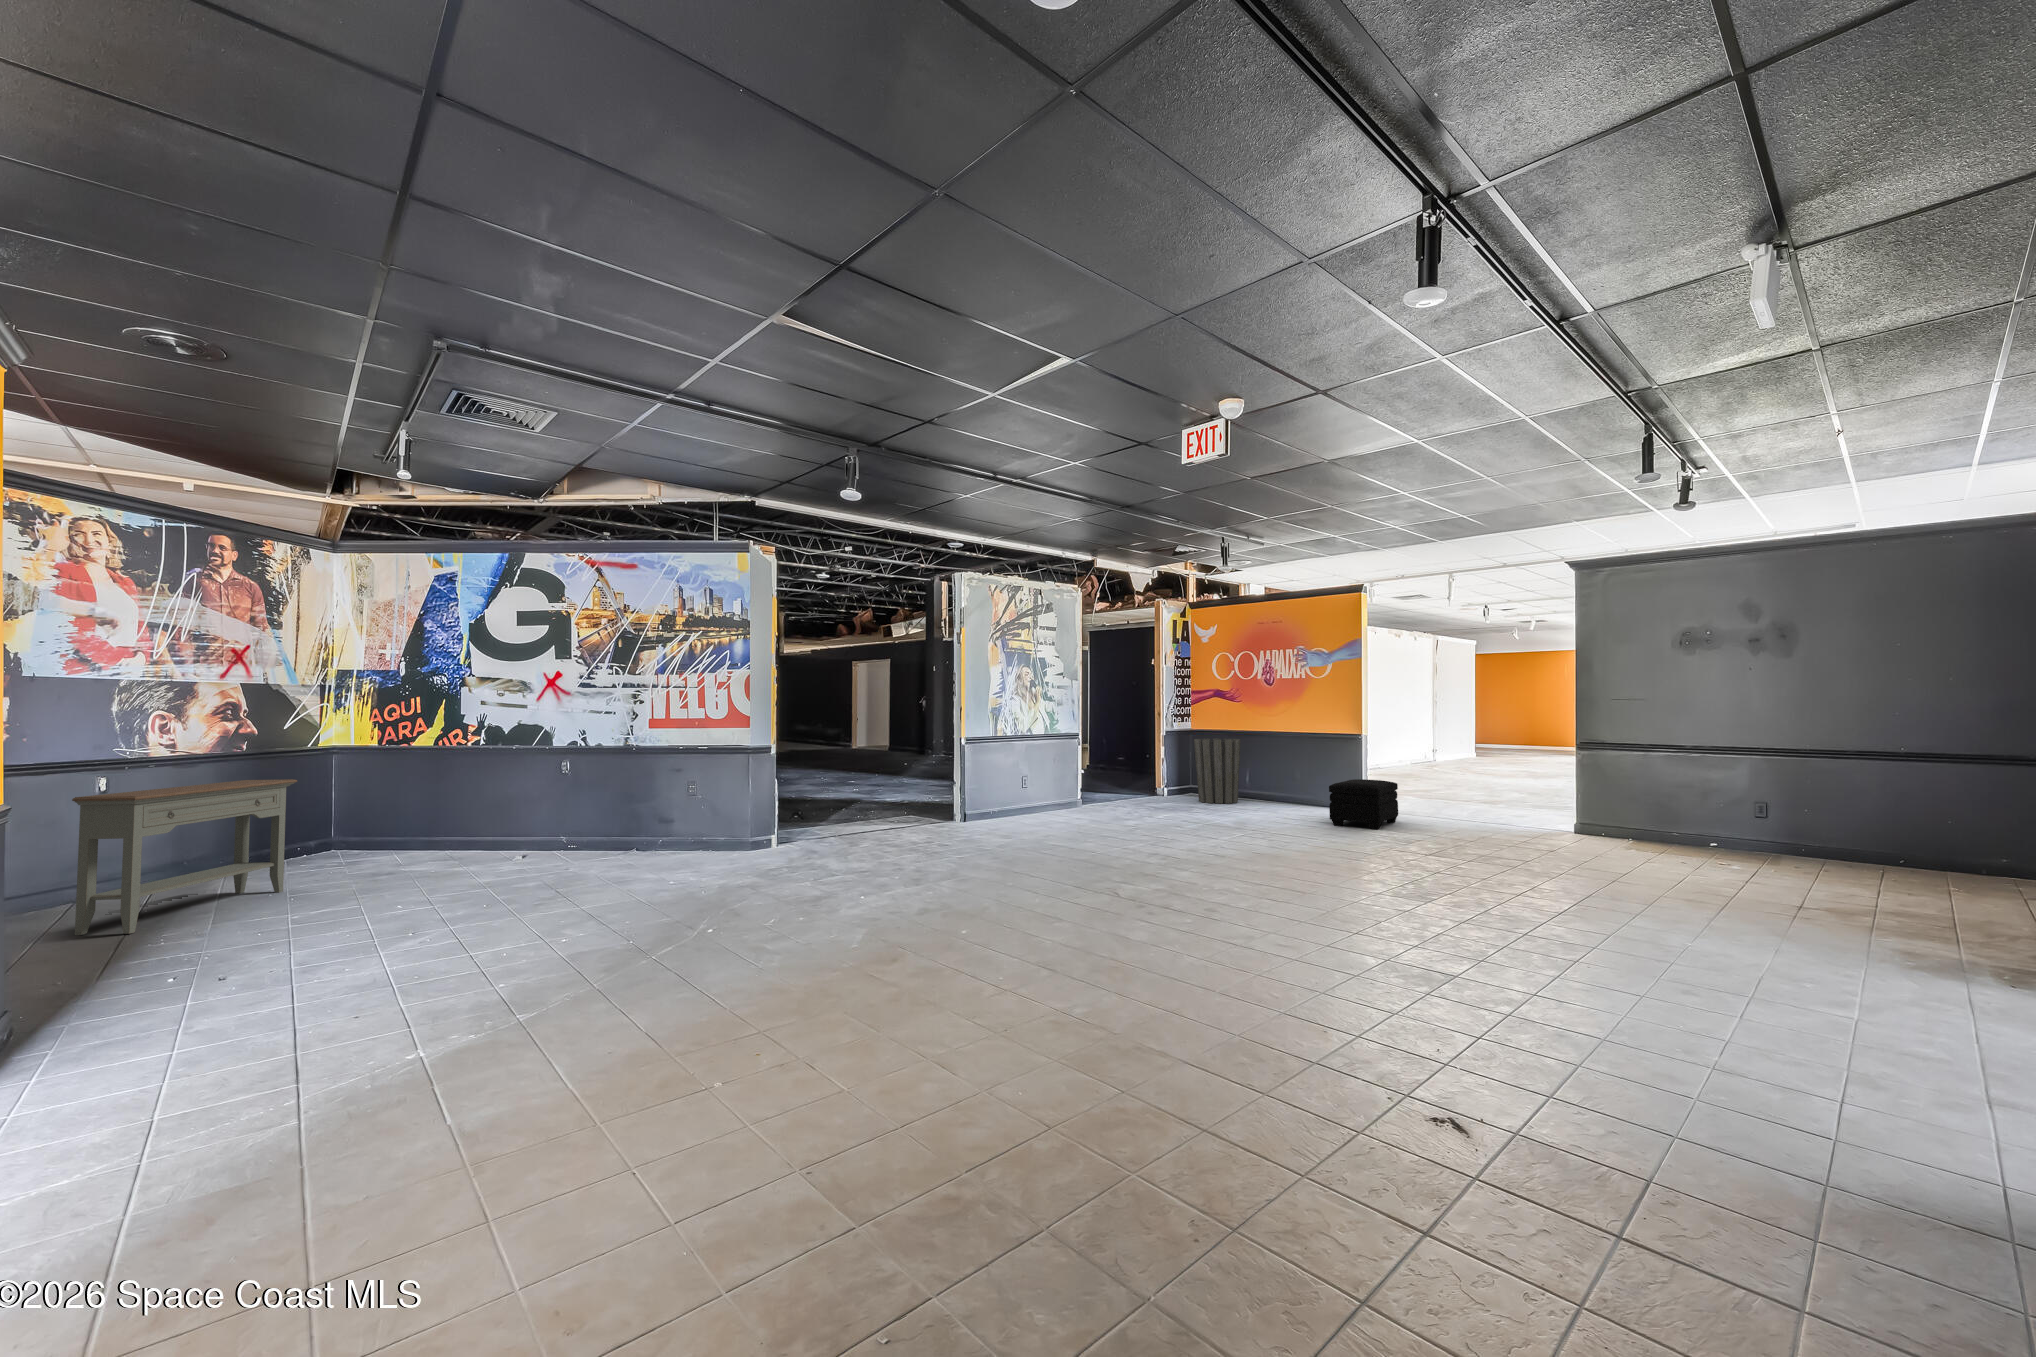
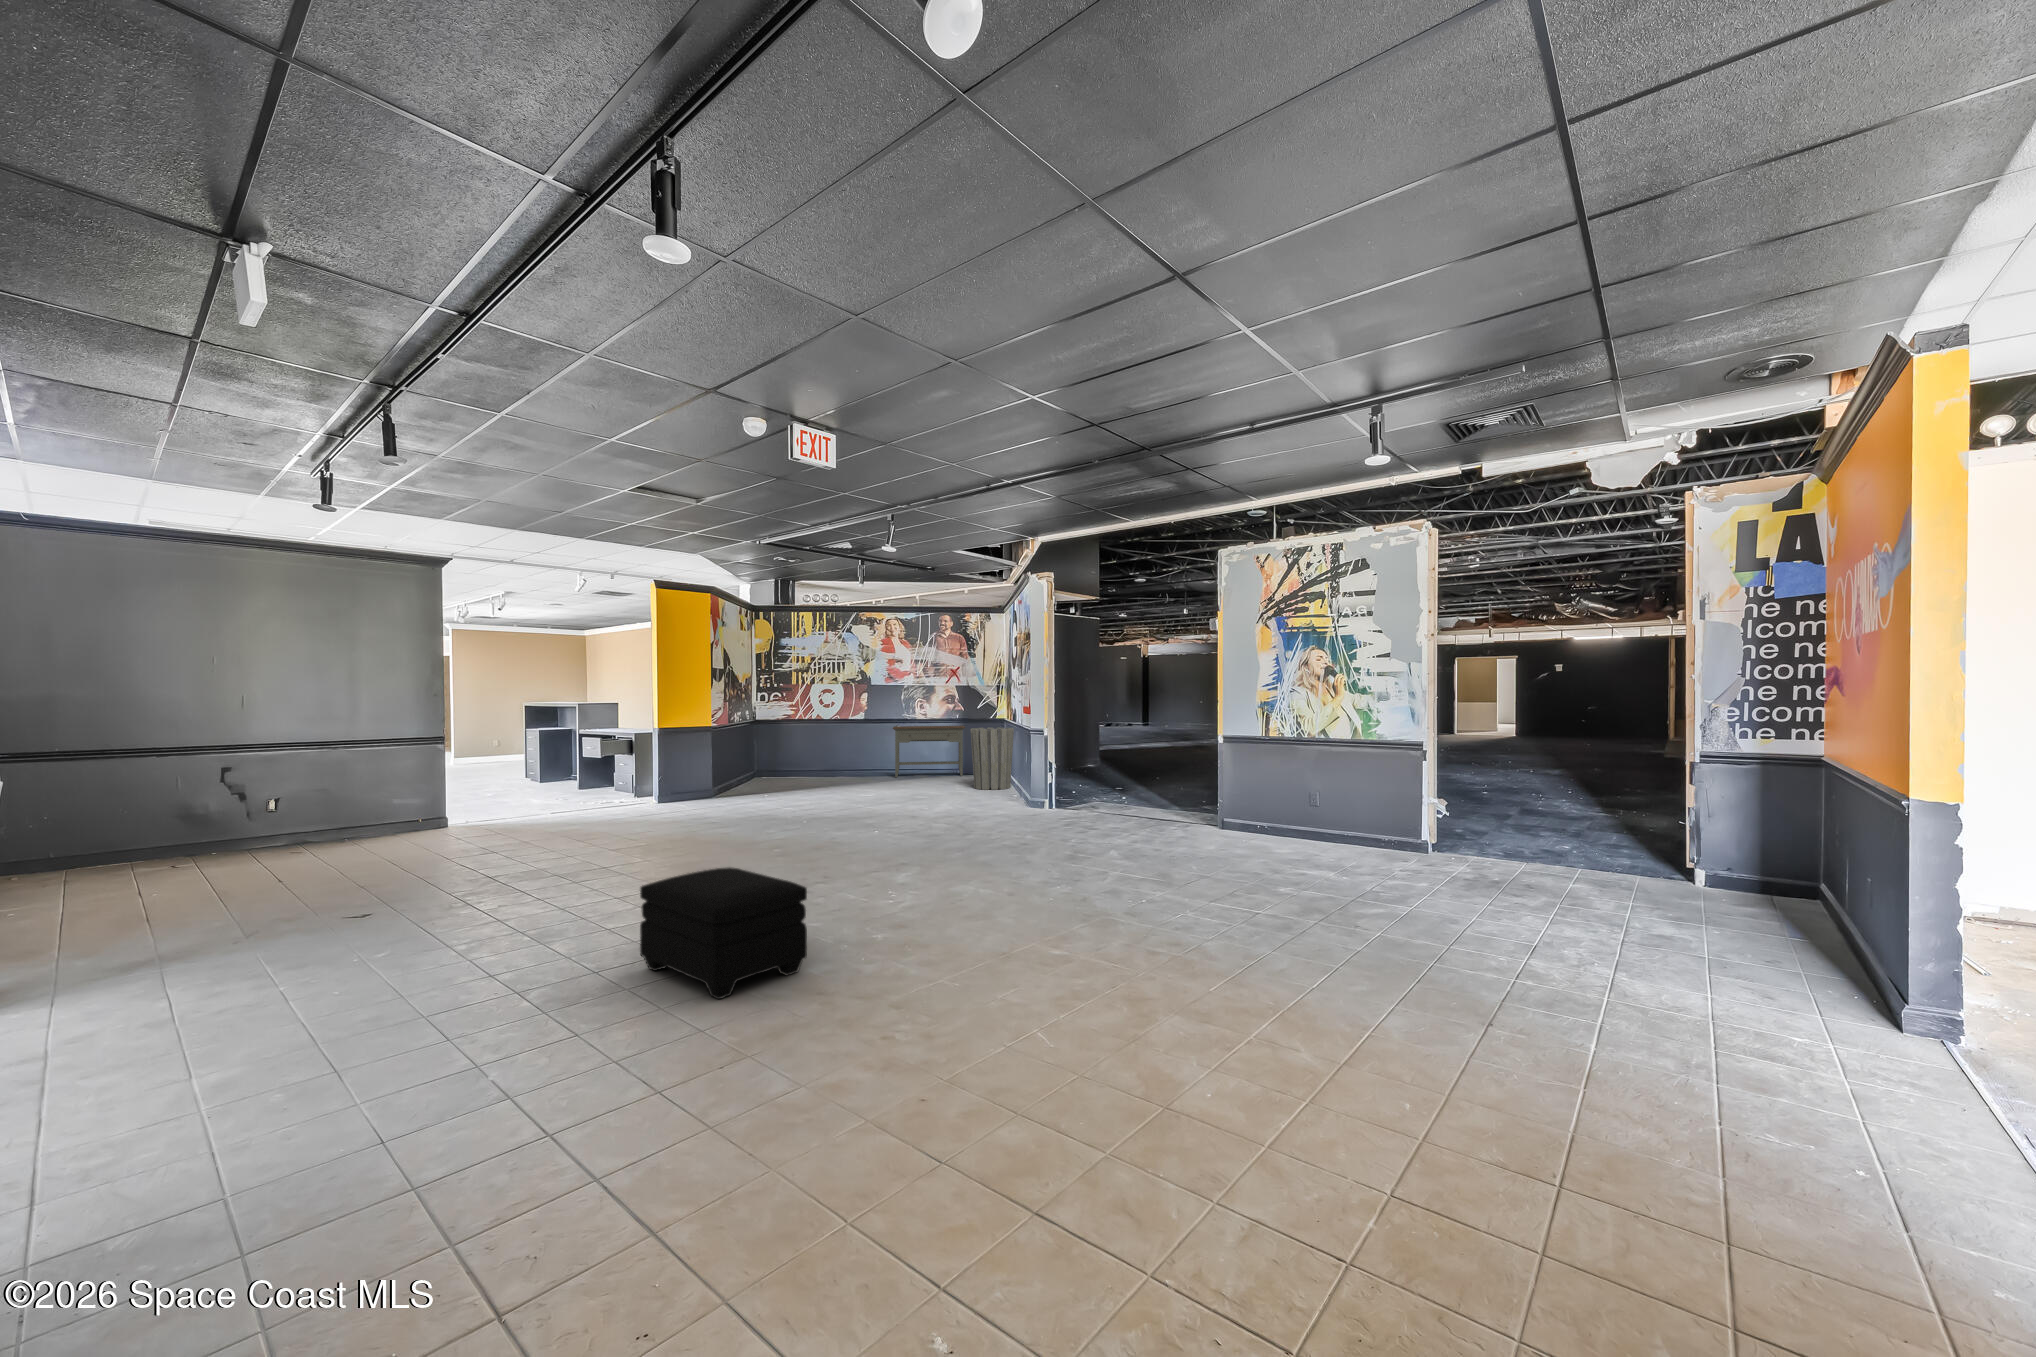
trash can: present [1194,738,1241,804] -> present [970,728,1014,790]
ottoman: present [1329,779,1398,829] -> present [640,868,807,999]

